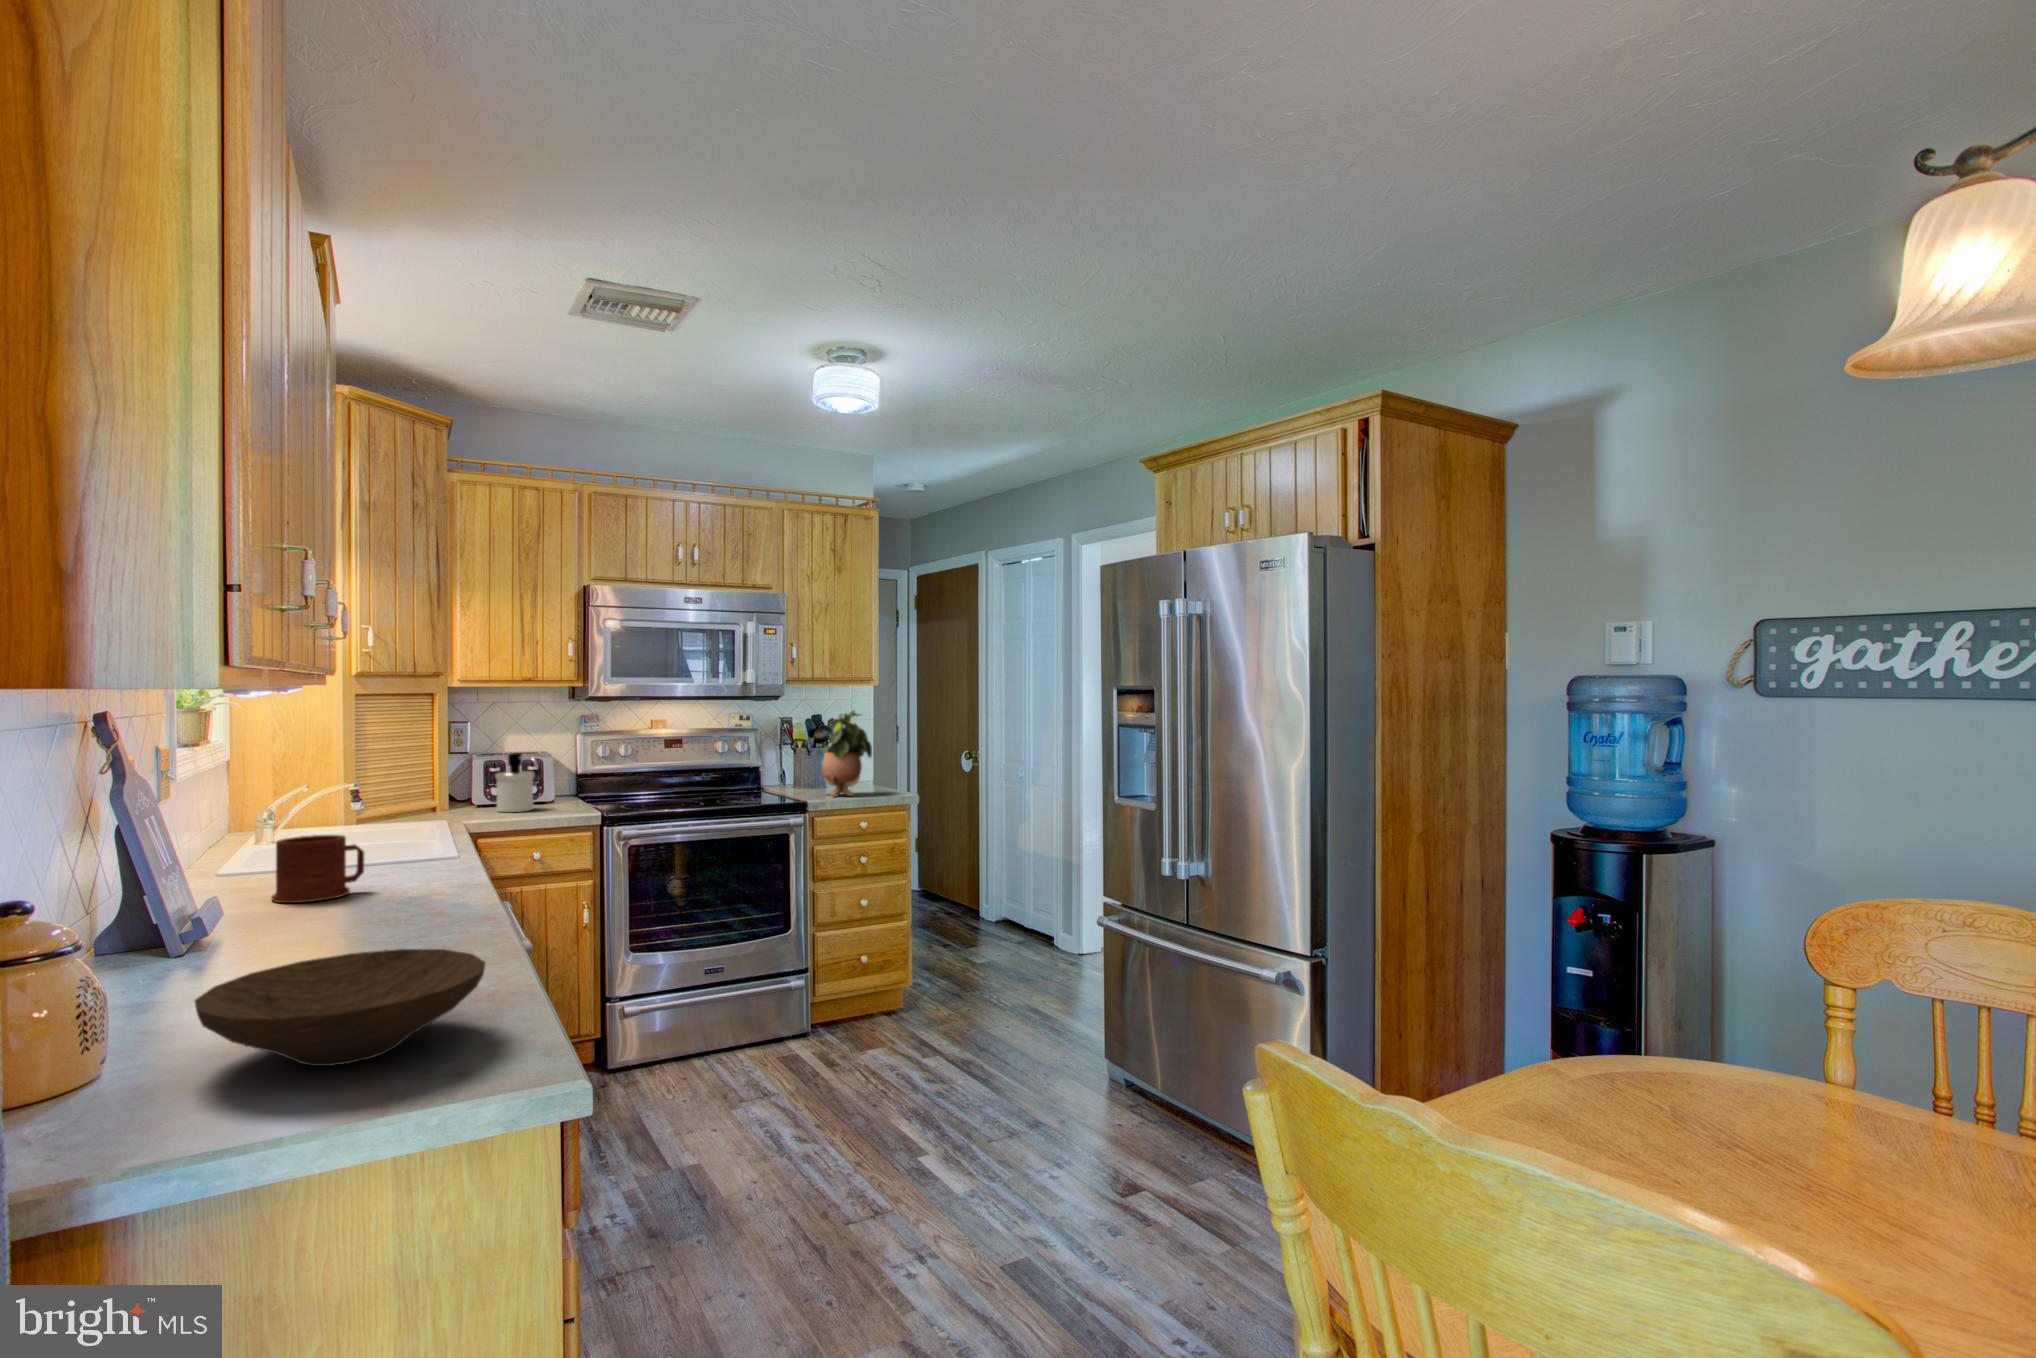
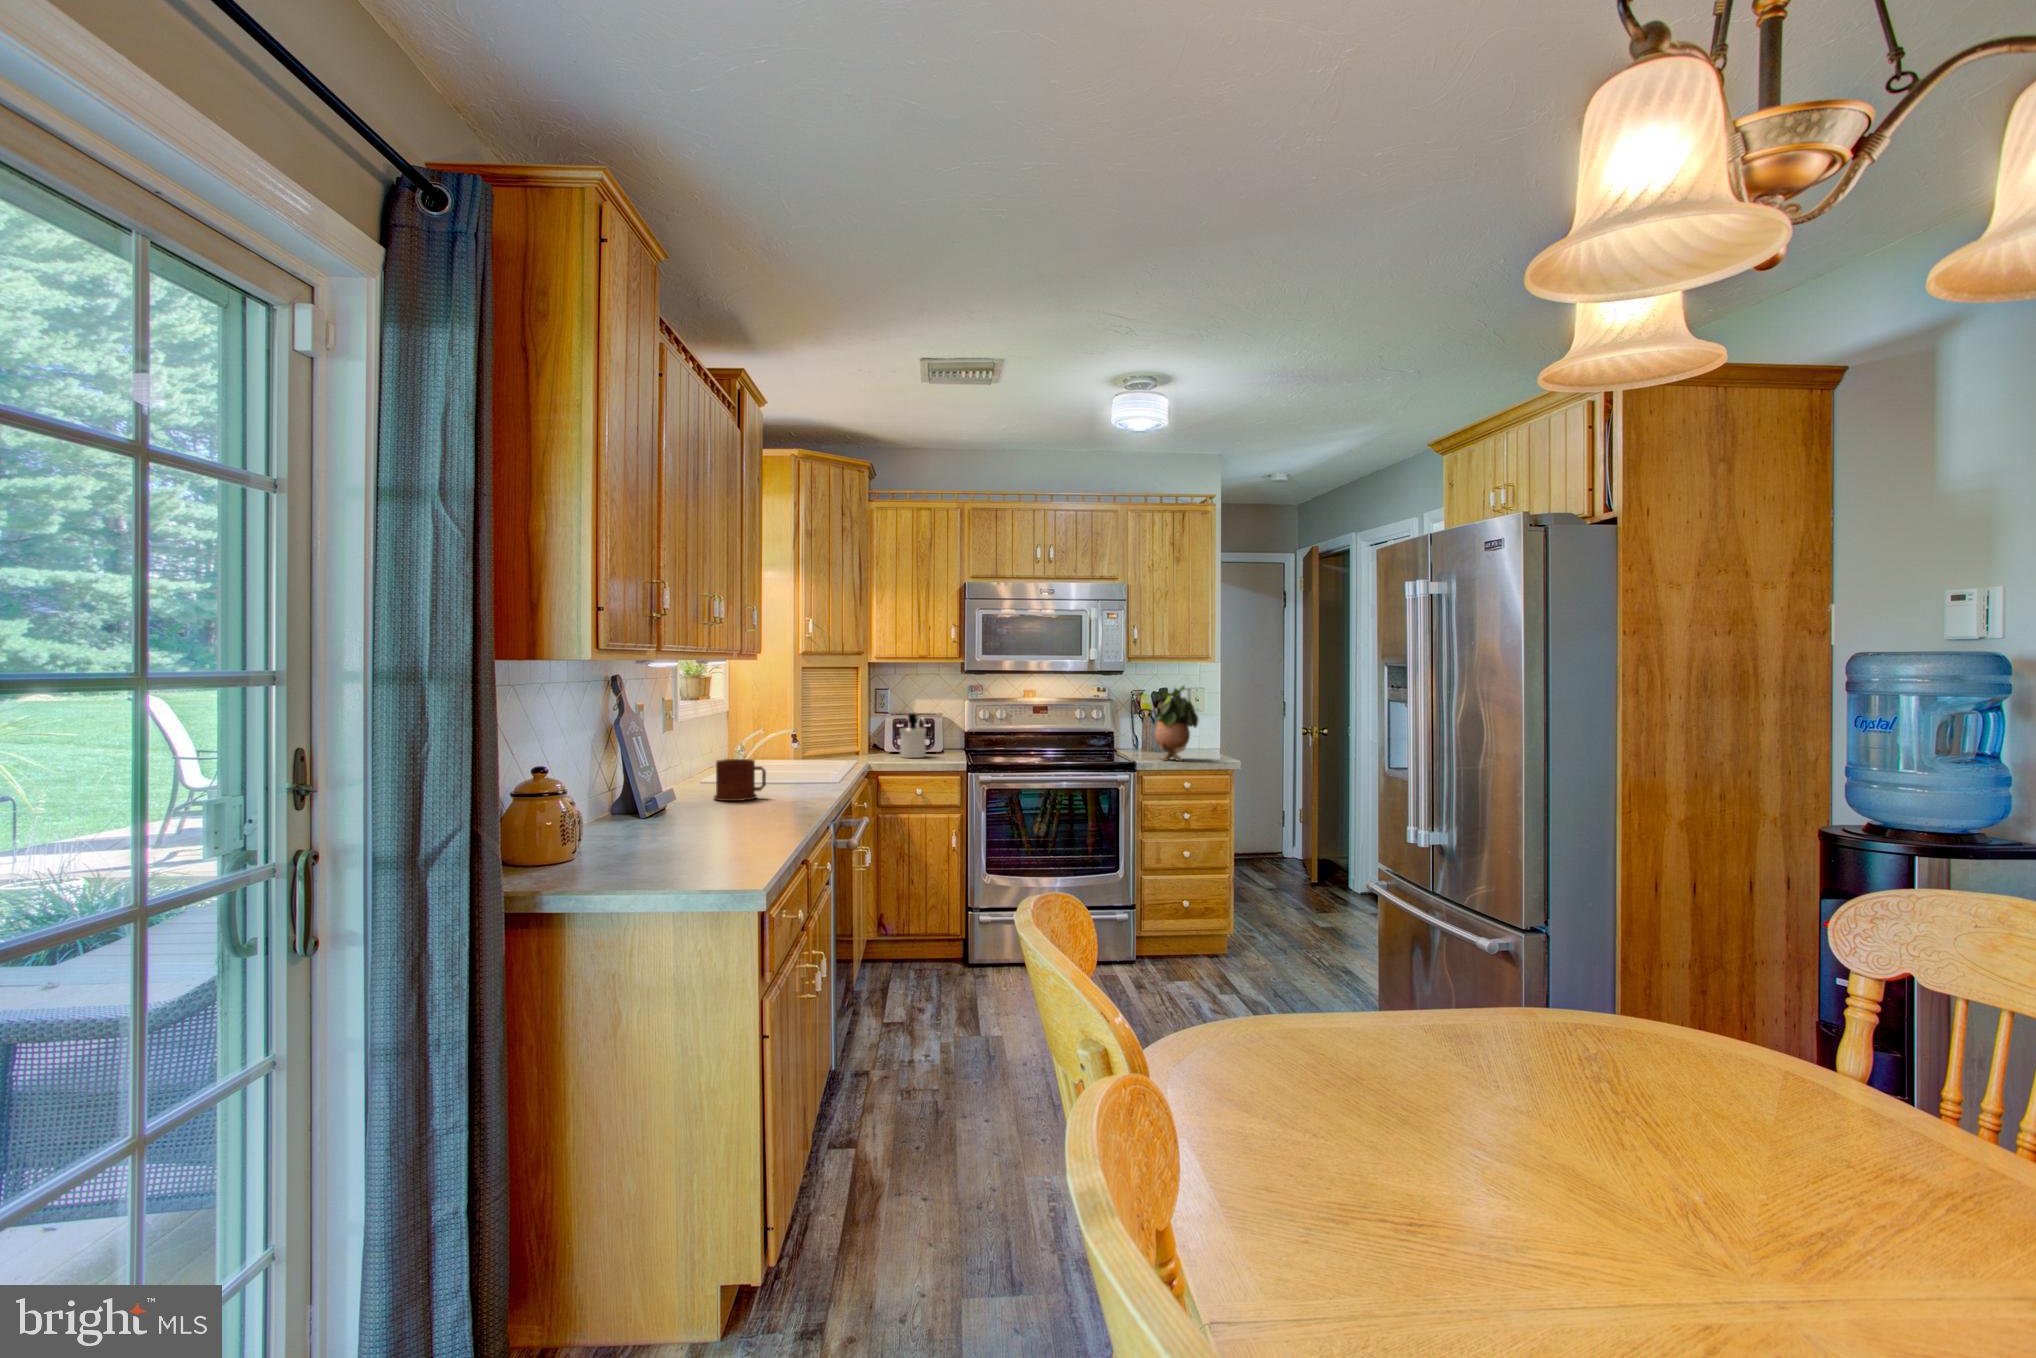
wooden bowl: present [195,949,485,1066] -> none [594,819,744,877]

